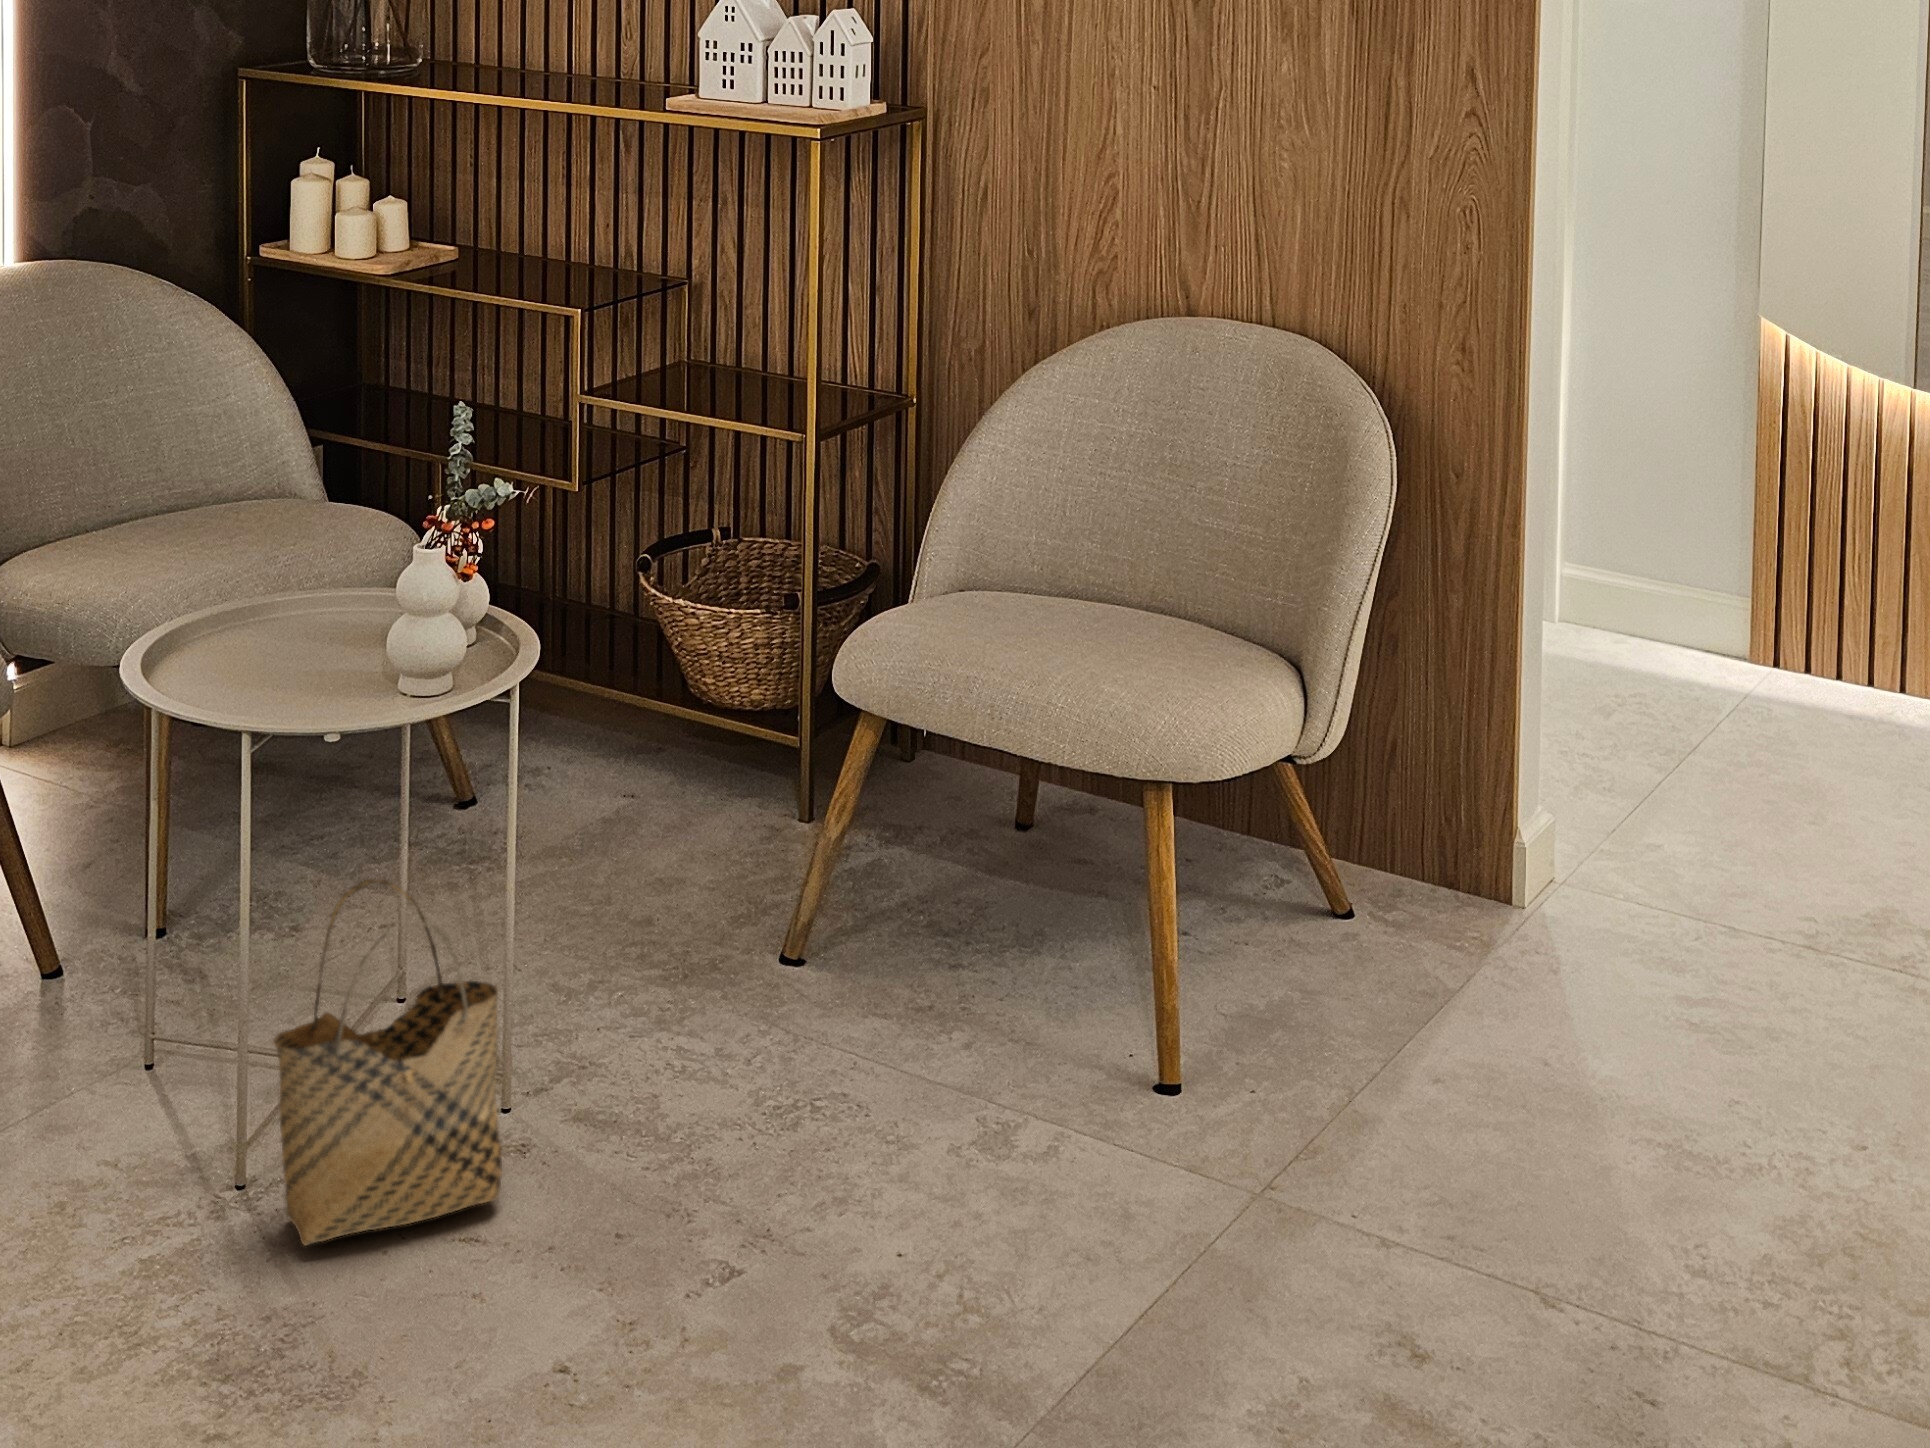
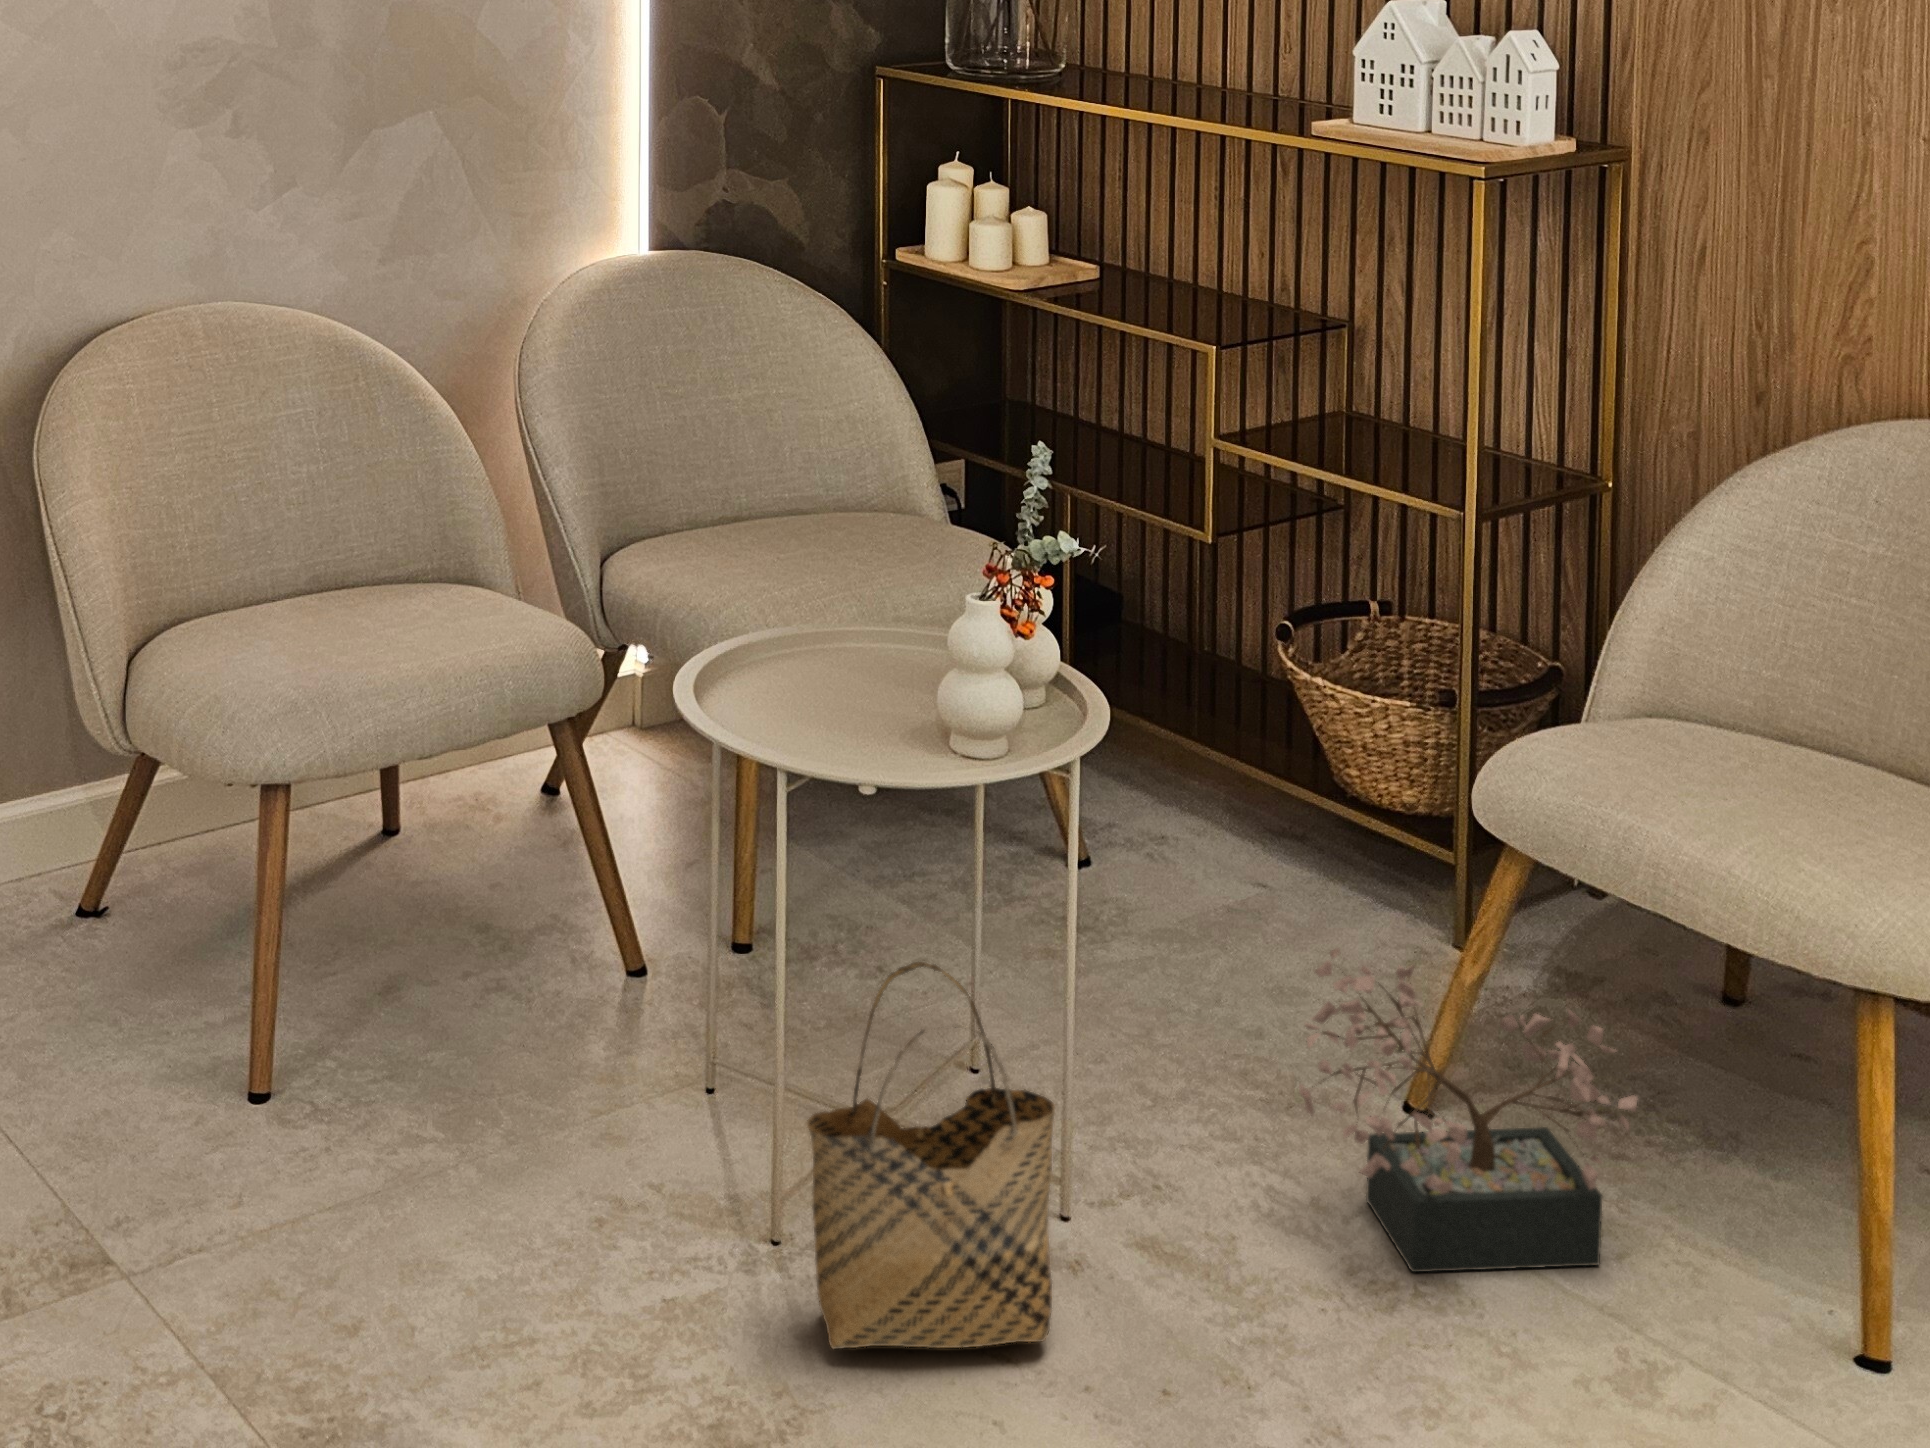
decorative plant: none [700,816,973,1084] -> present [1299,948,1637,1272]

